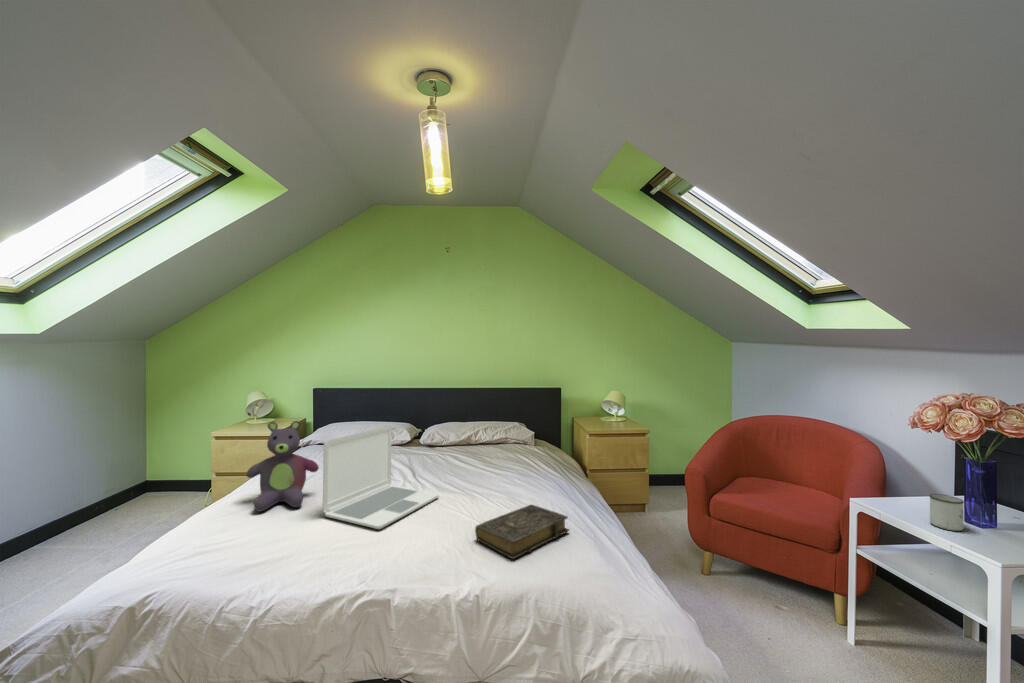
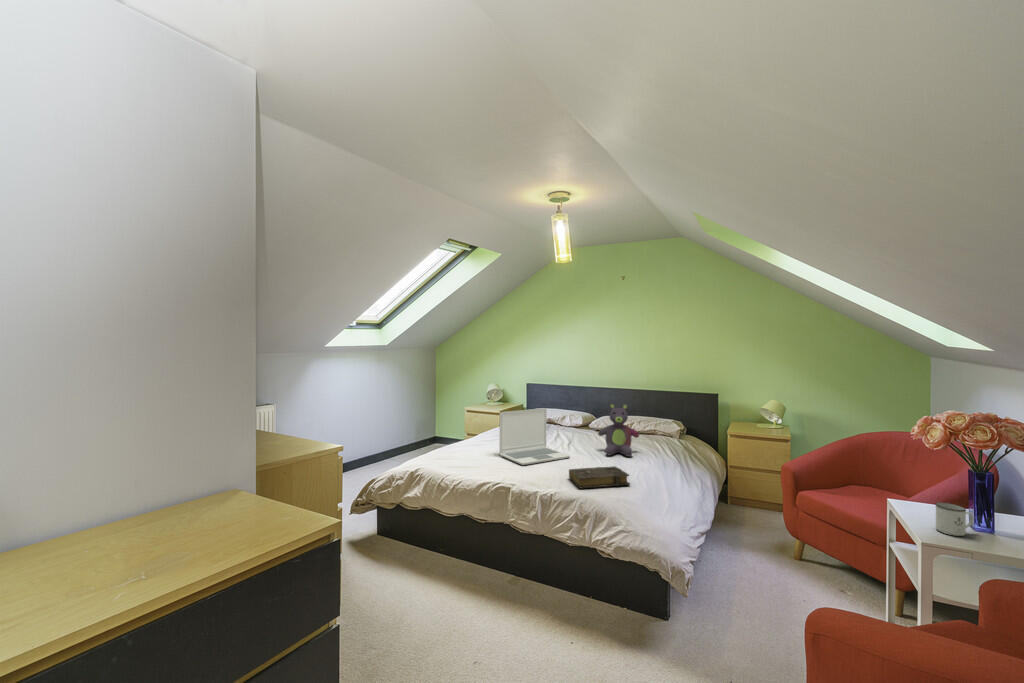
stuffed bear: present [246,421,319,511] -> present [598,403,639,457]

